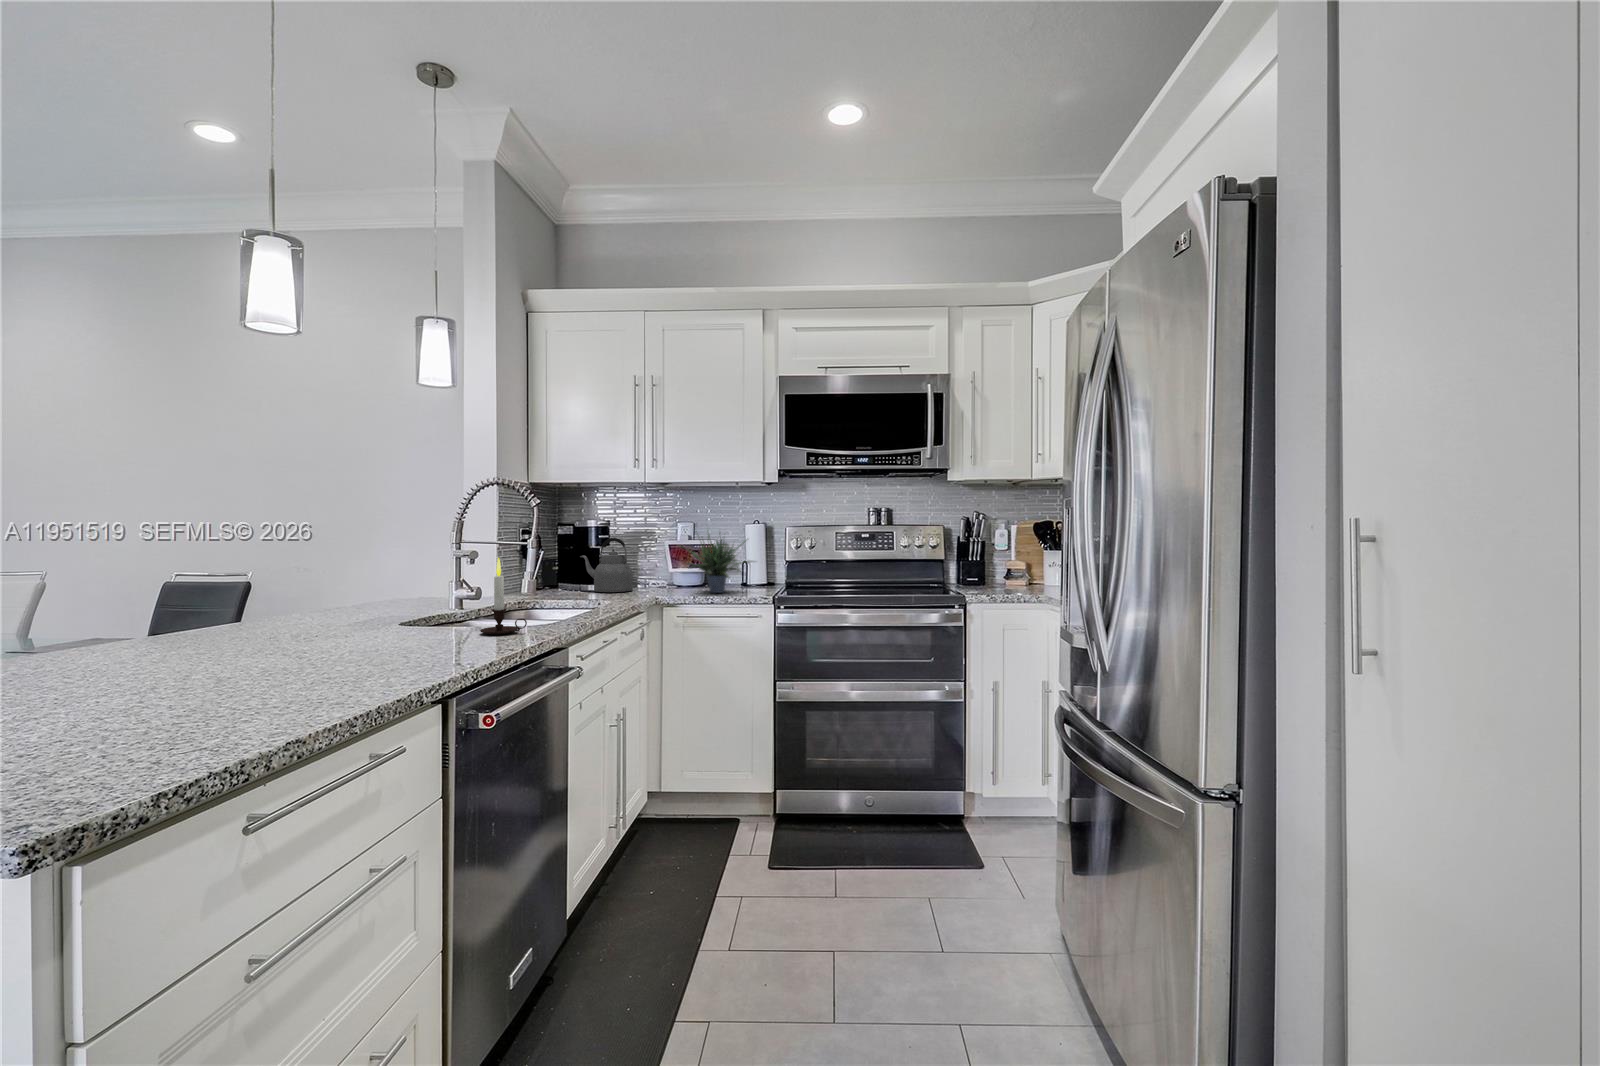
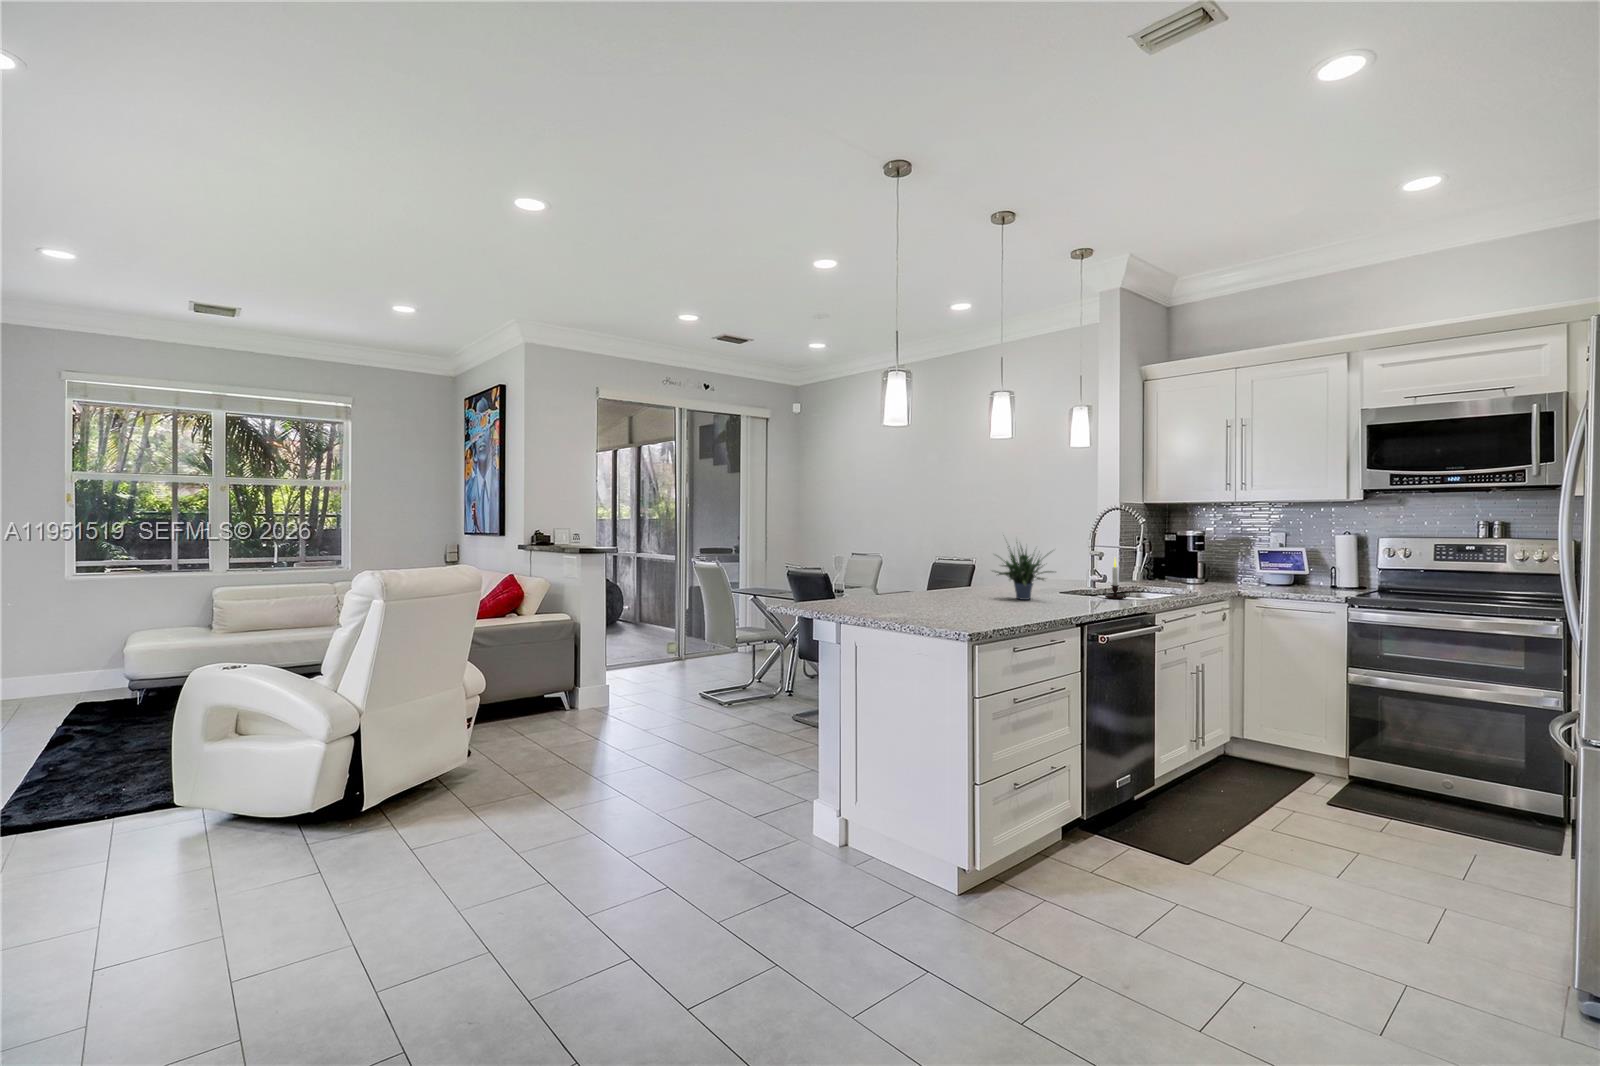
potted plant: present [688,531,749,593] -> present [995,546,1054,600]
kettle: present [580,538,633,592] -> none [1181,545,1223,586]

